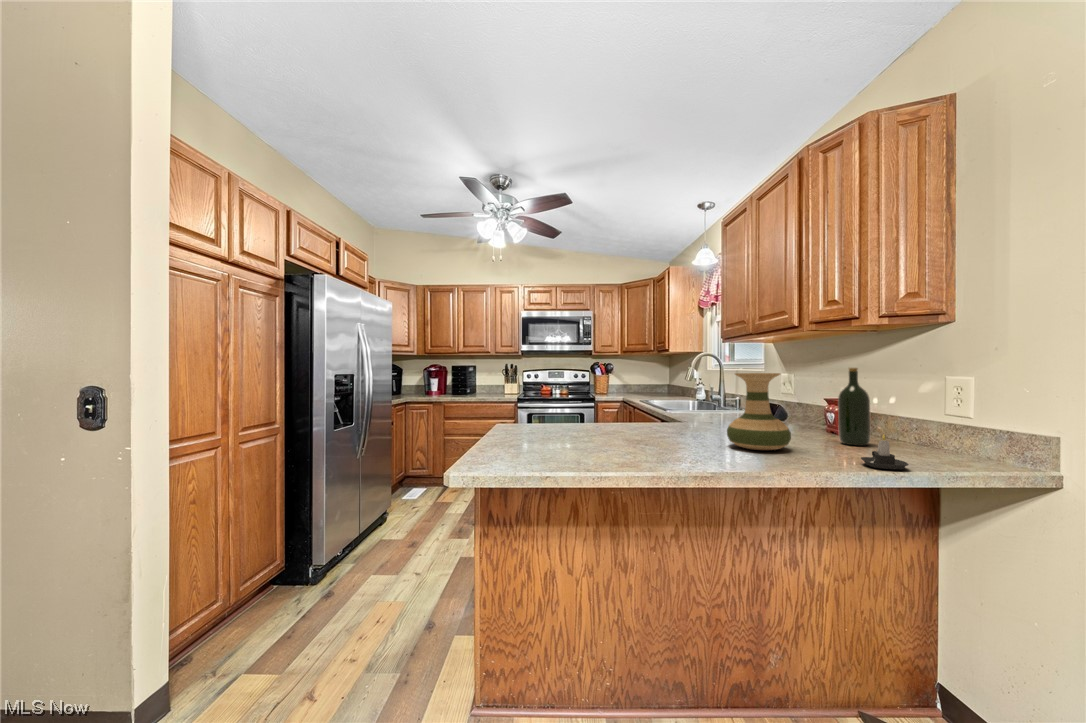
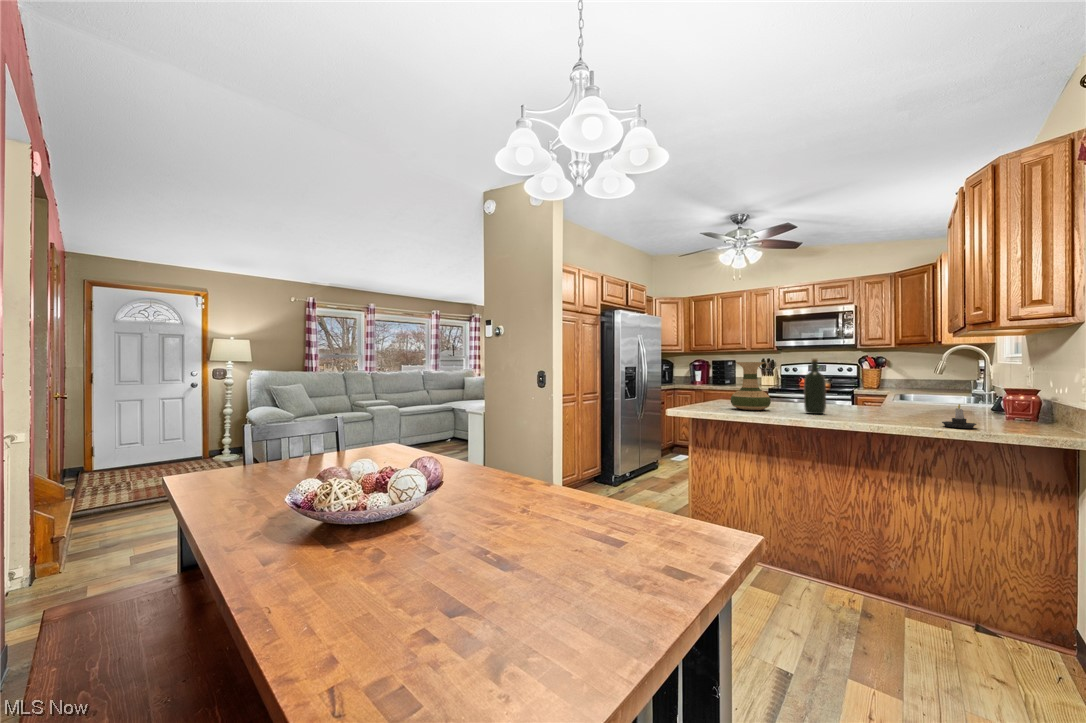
wine bottle: present [838,368,871,446] -> present [804,359,826,414]
vase: present [727,373,791,450] -> present [731,362,771,410]

